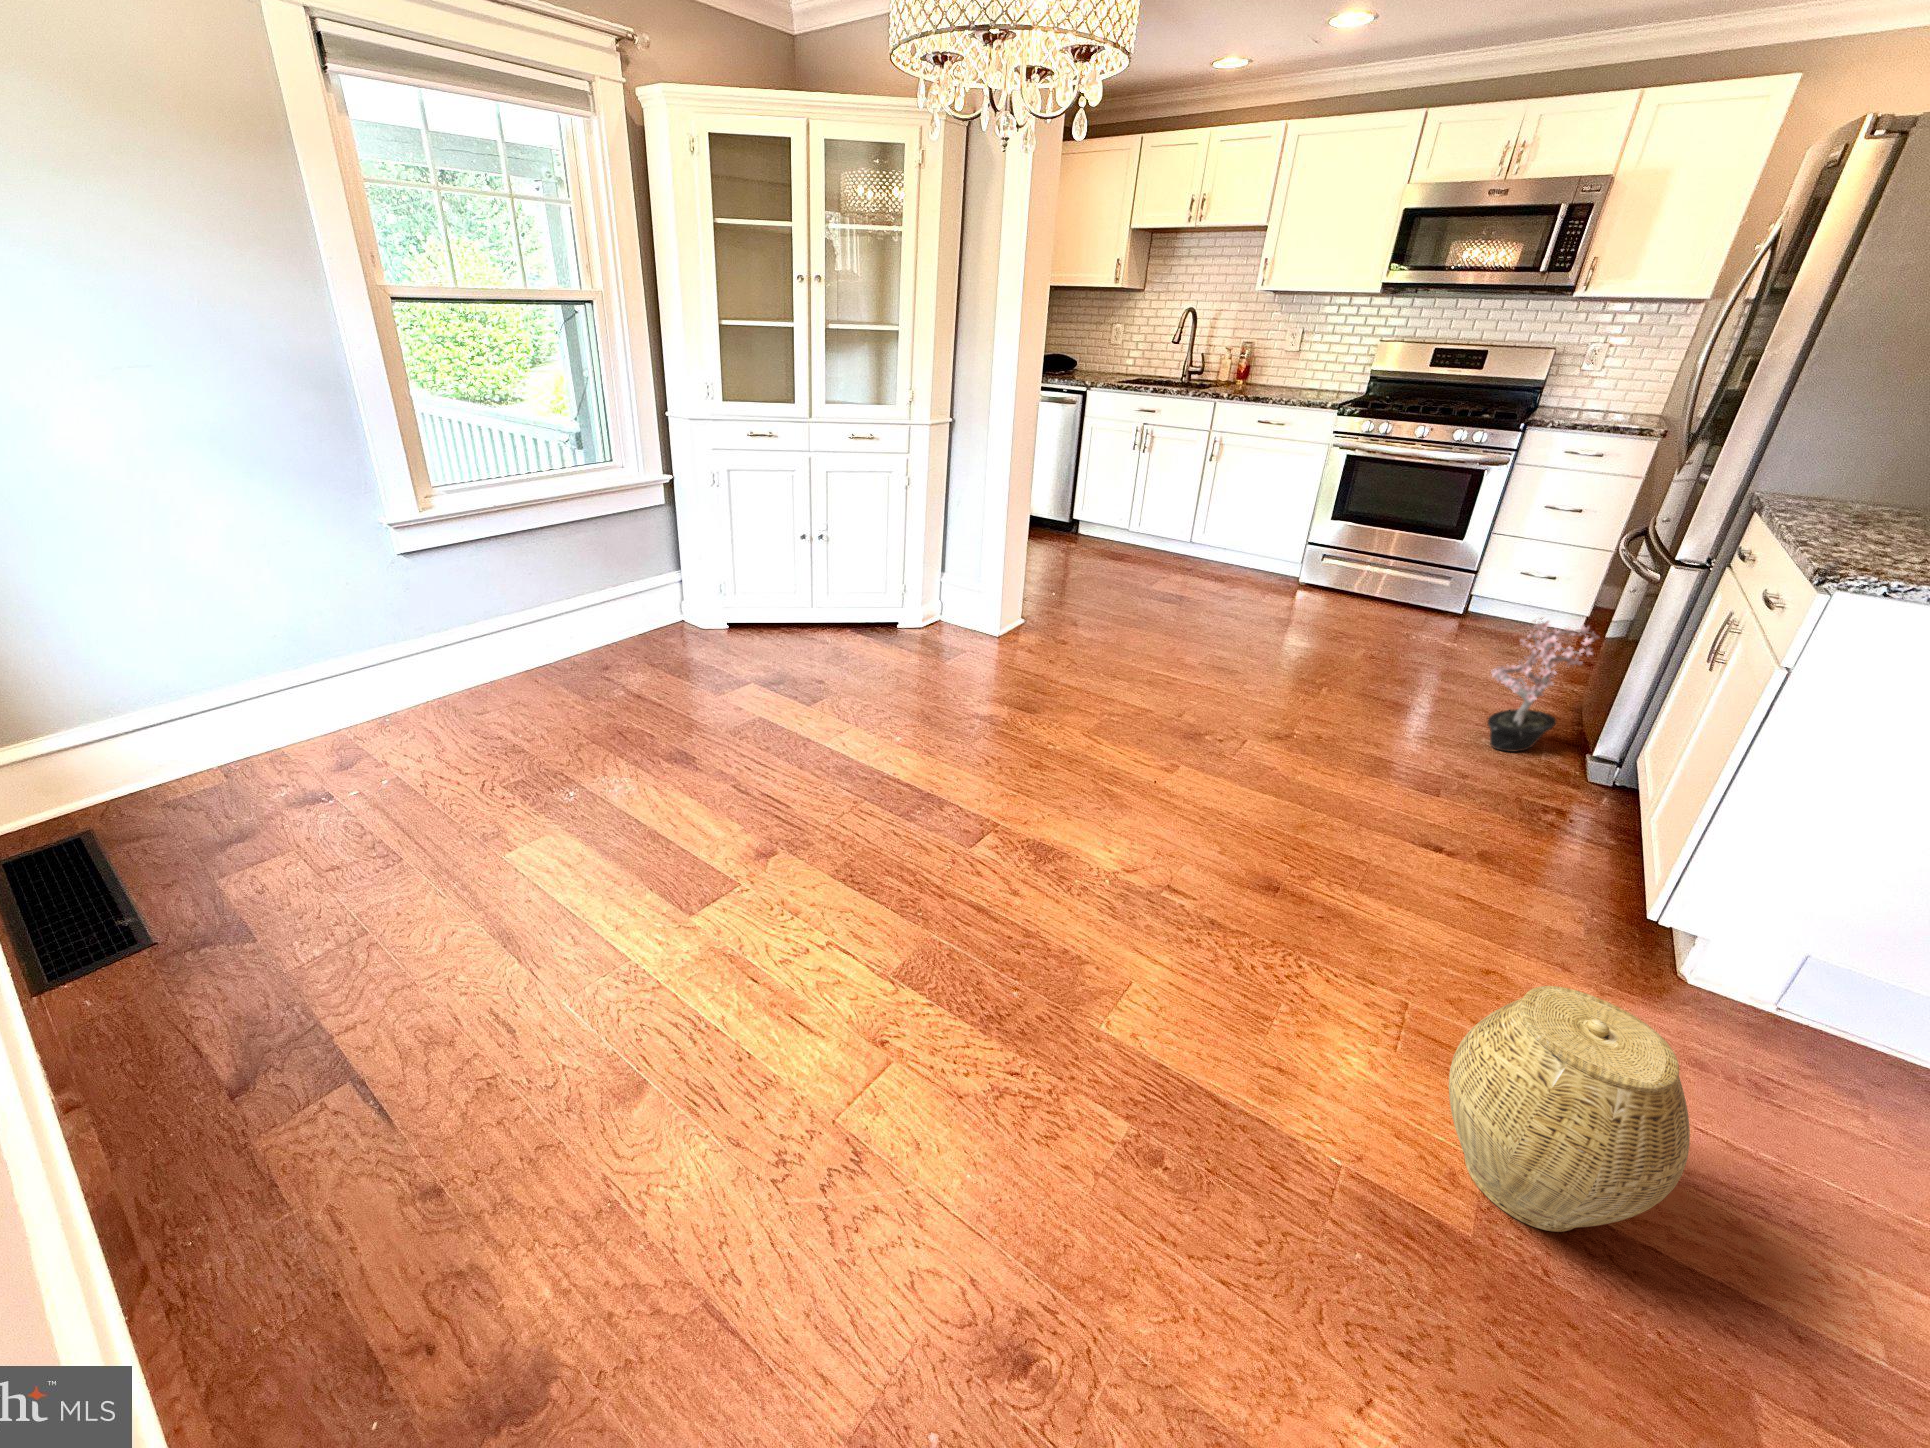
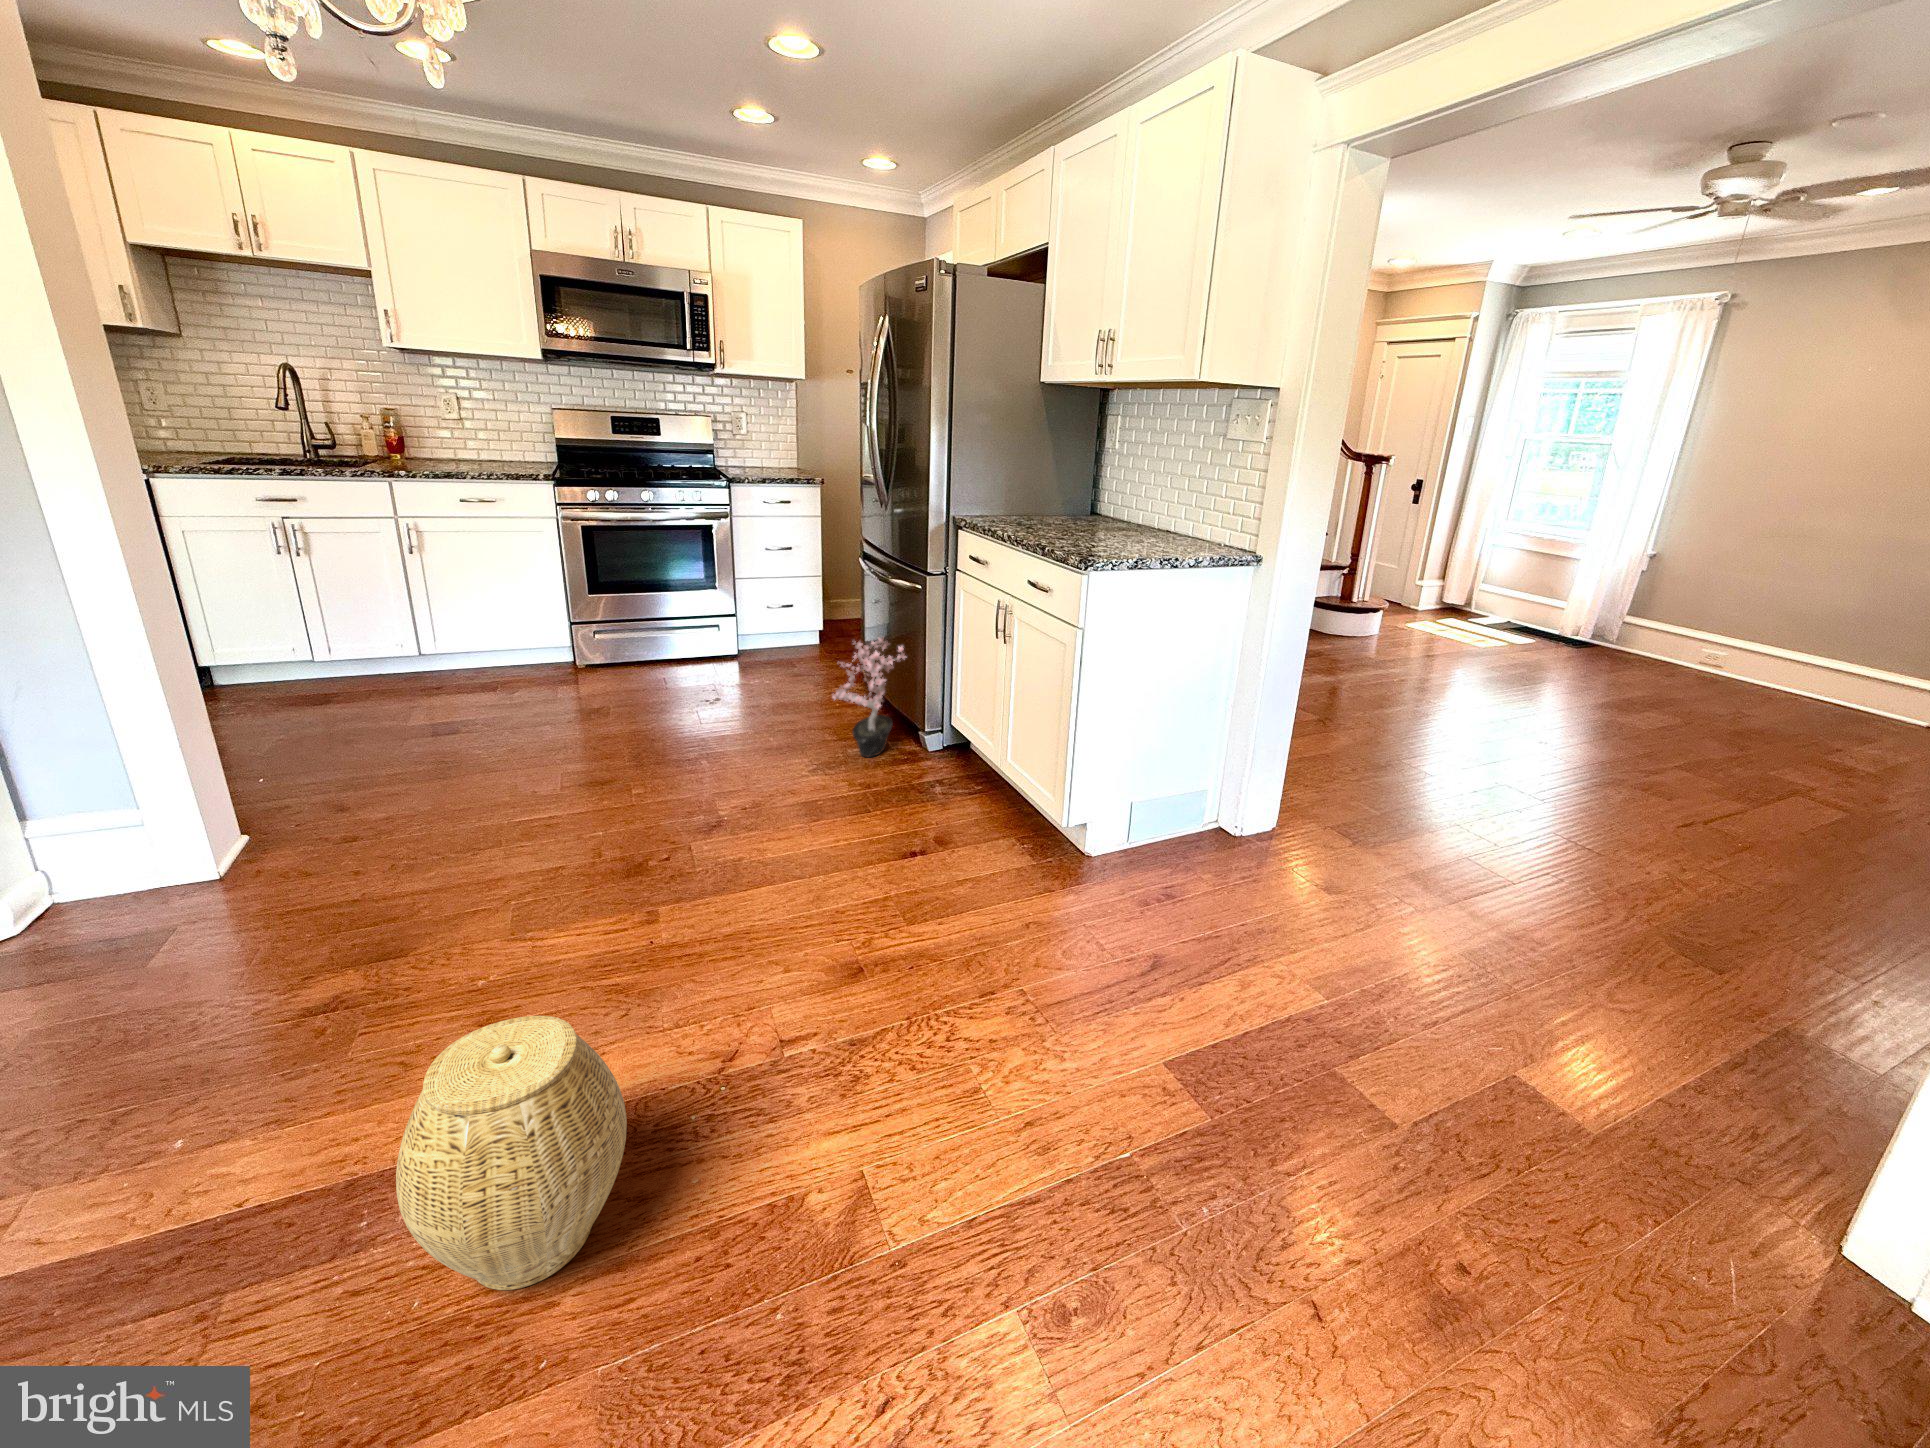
woven basket: present [1449,986,1690,1232] -> present [396,1016,627,1290]

